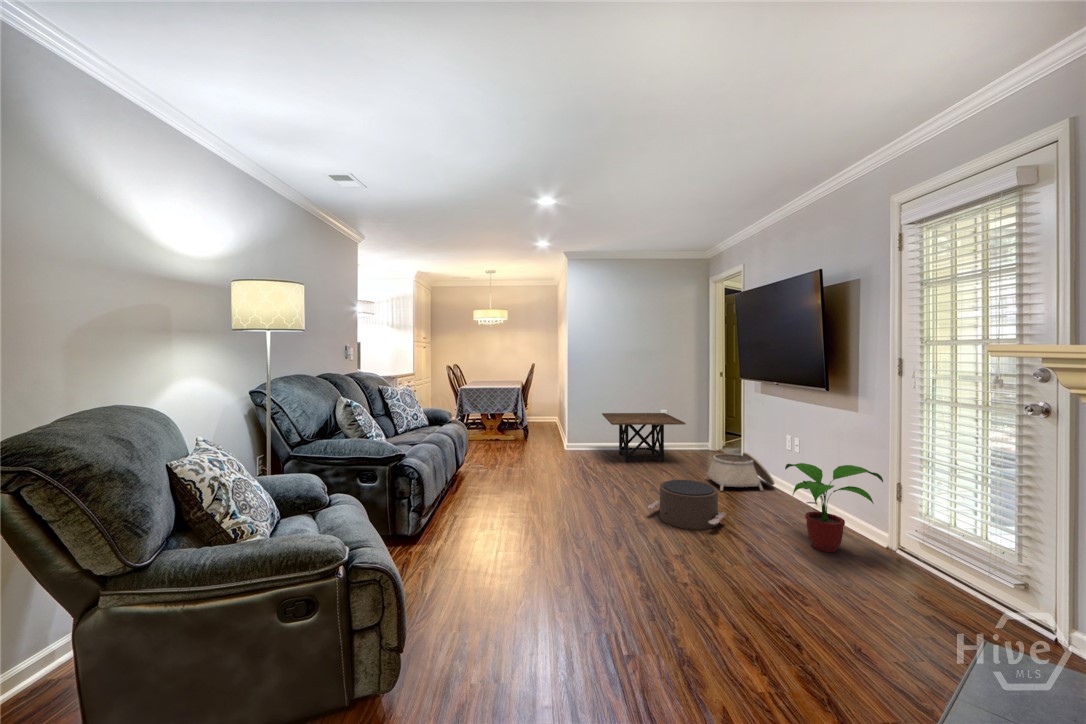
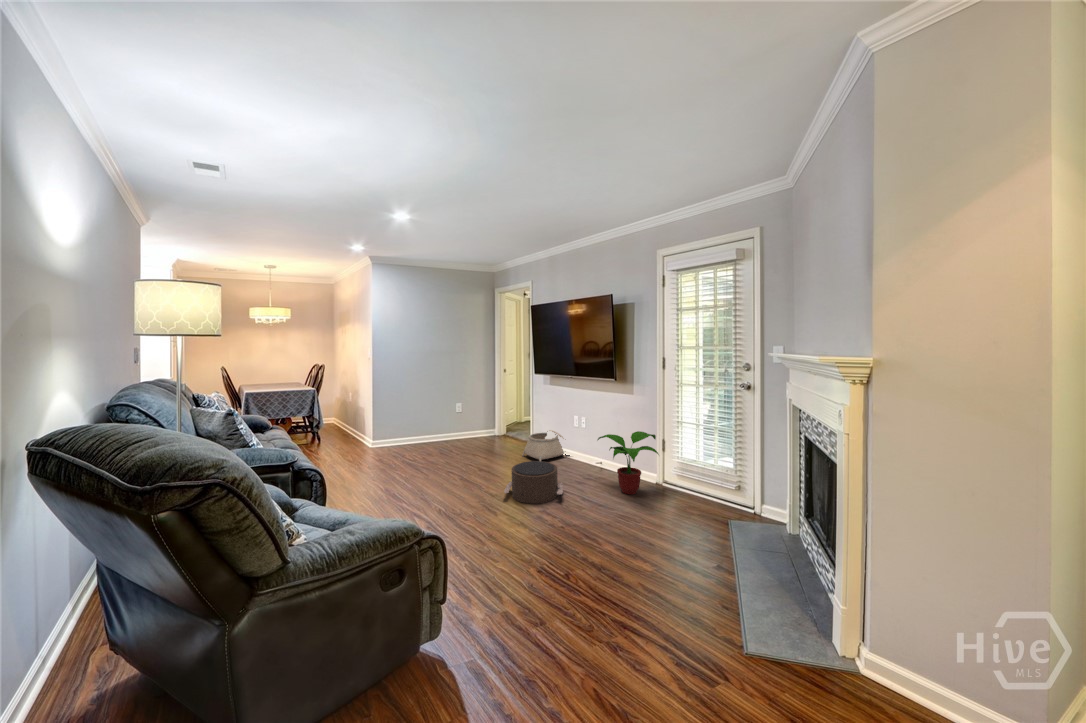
side table: present [602,413,686,462] -> none [419,405,499,453]

